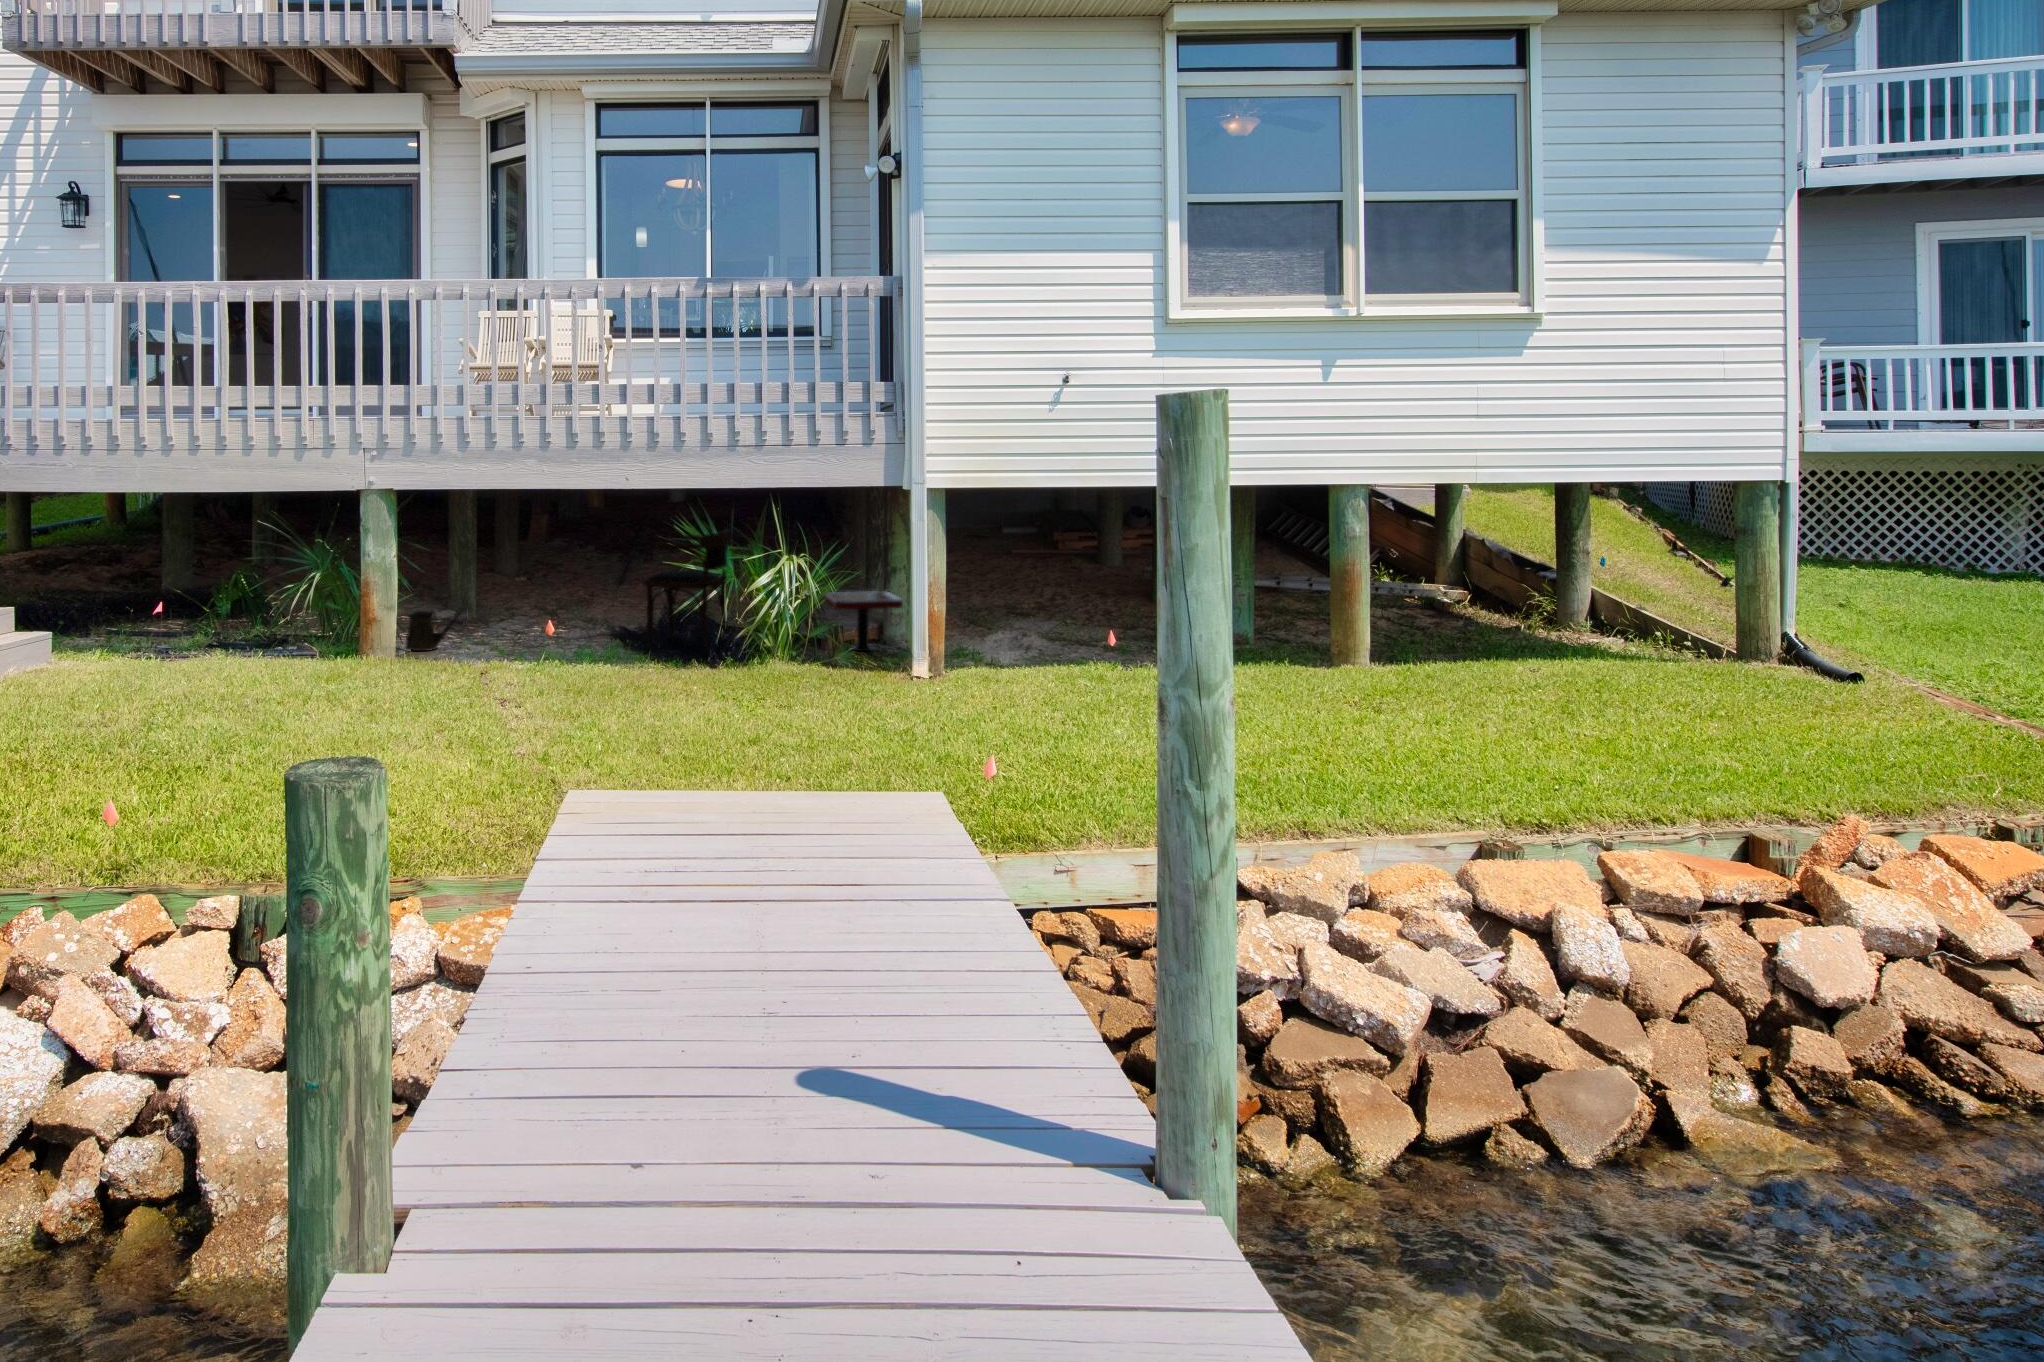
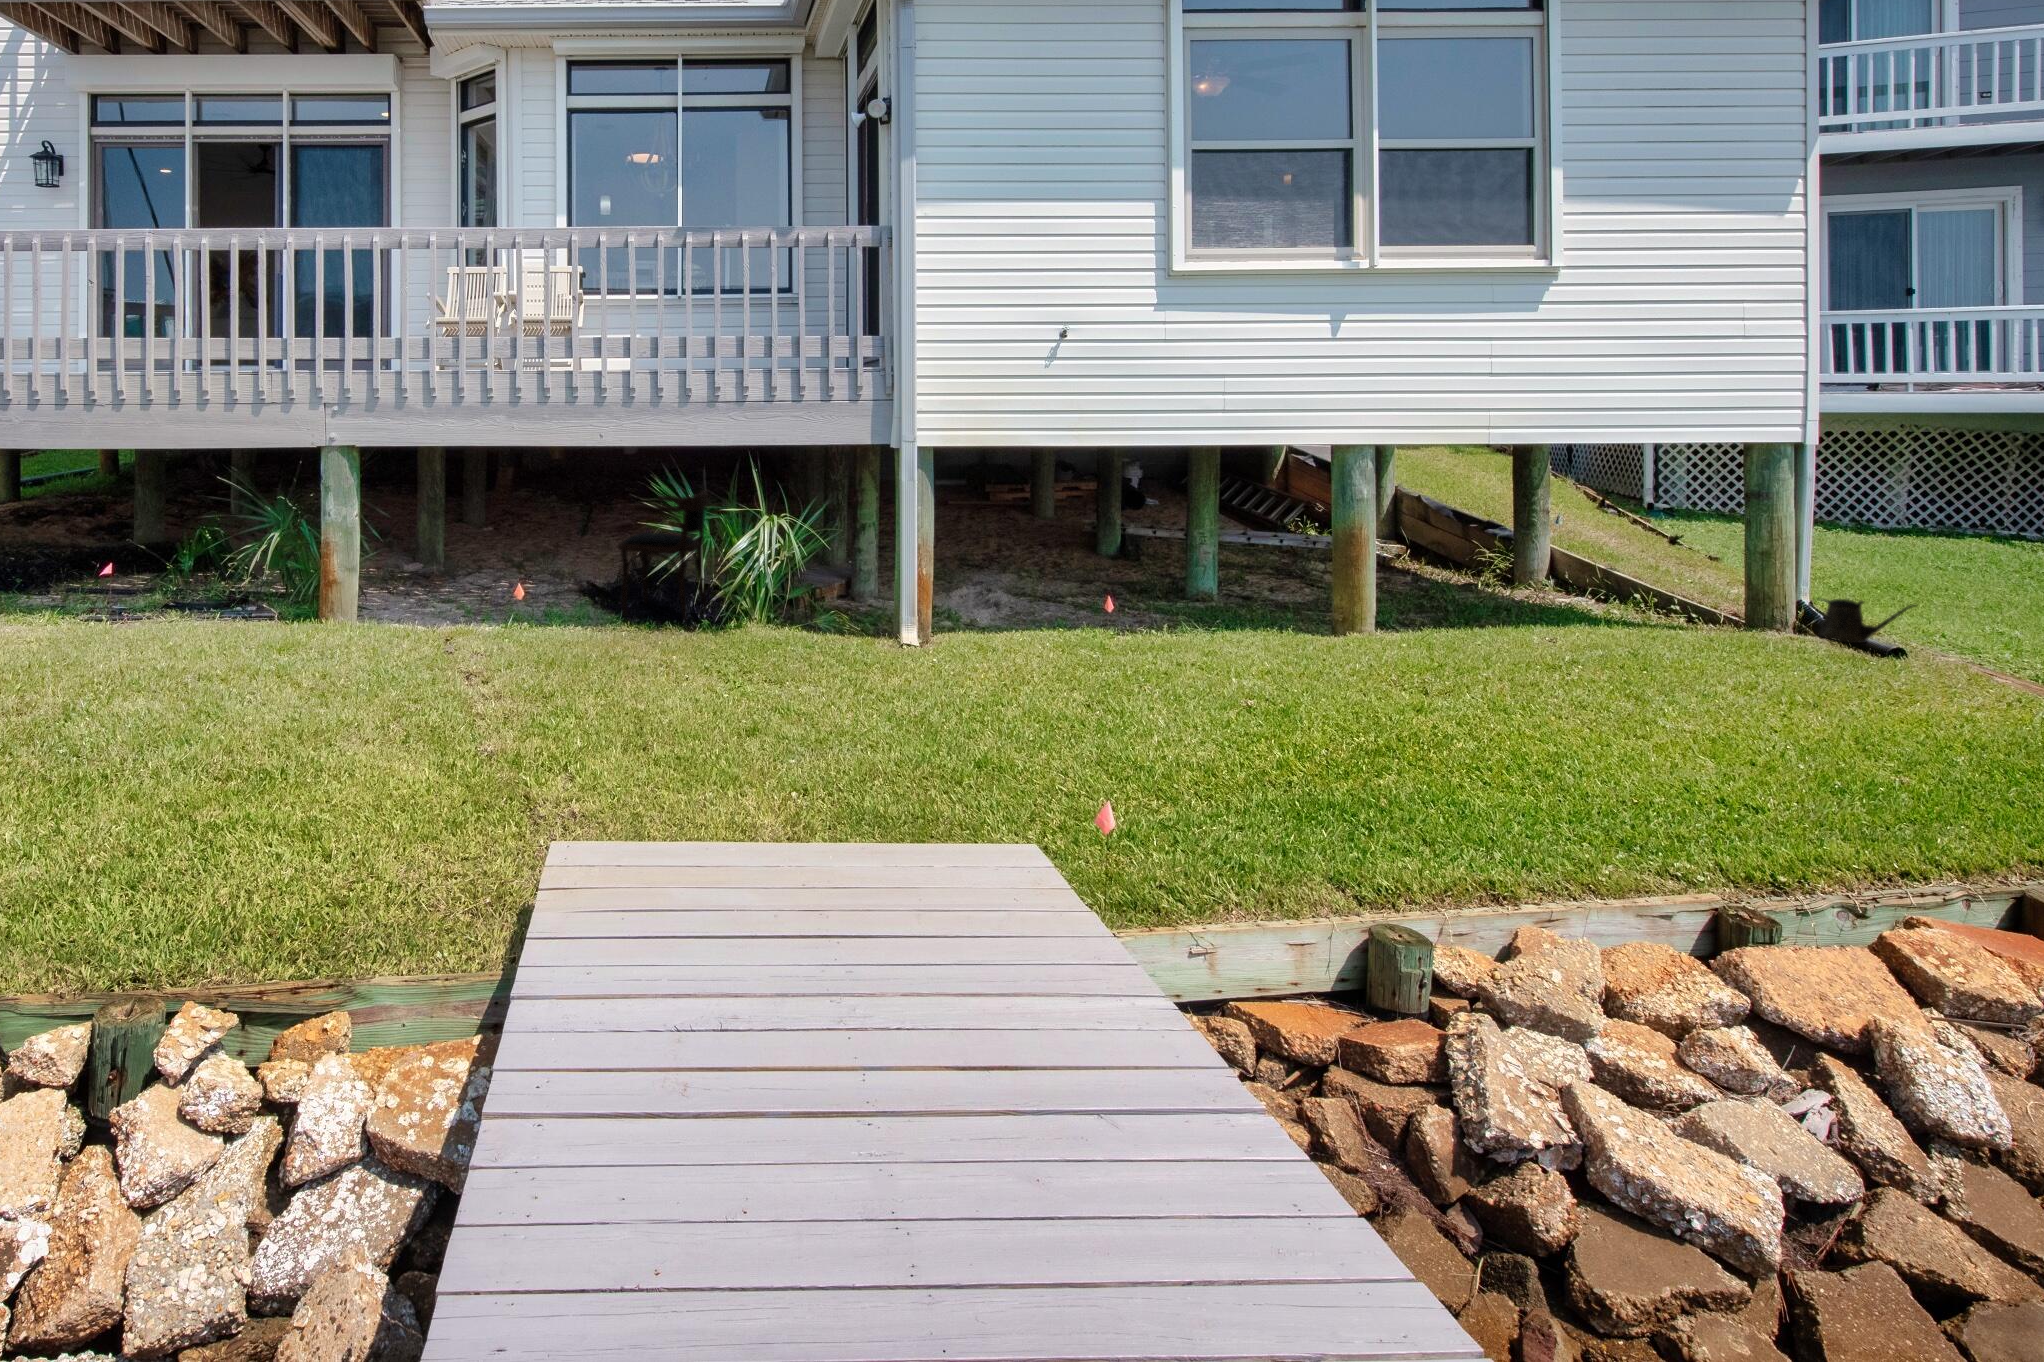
pedestal table: present [824,591,903,651] -> none [805,554,890,618]
watering can: present [397,609,464,651] -> present [1808,599,1916,643]

